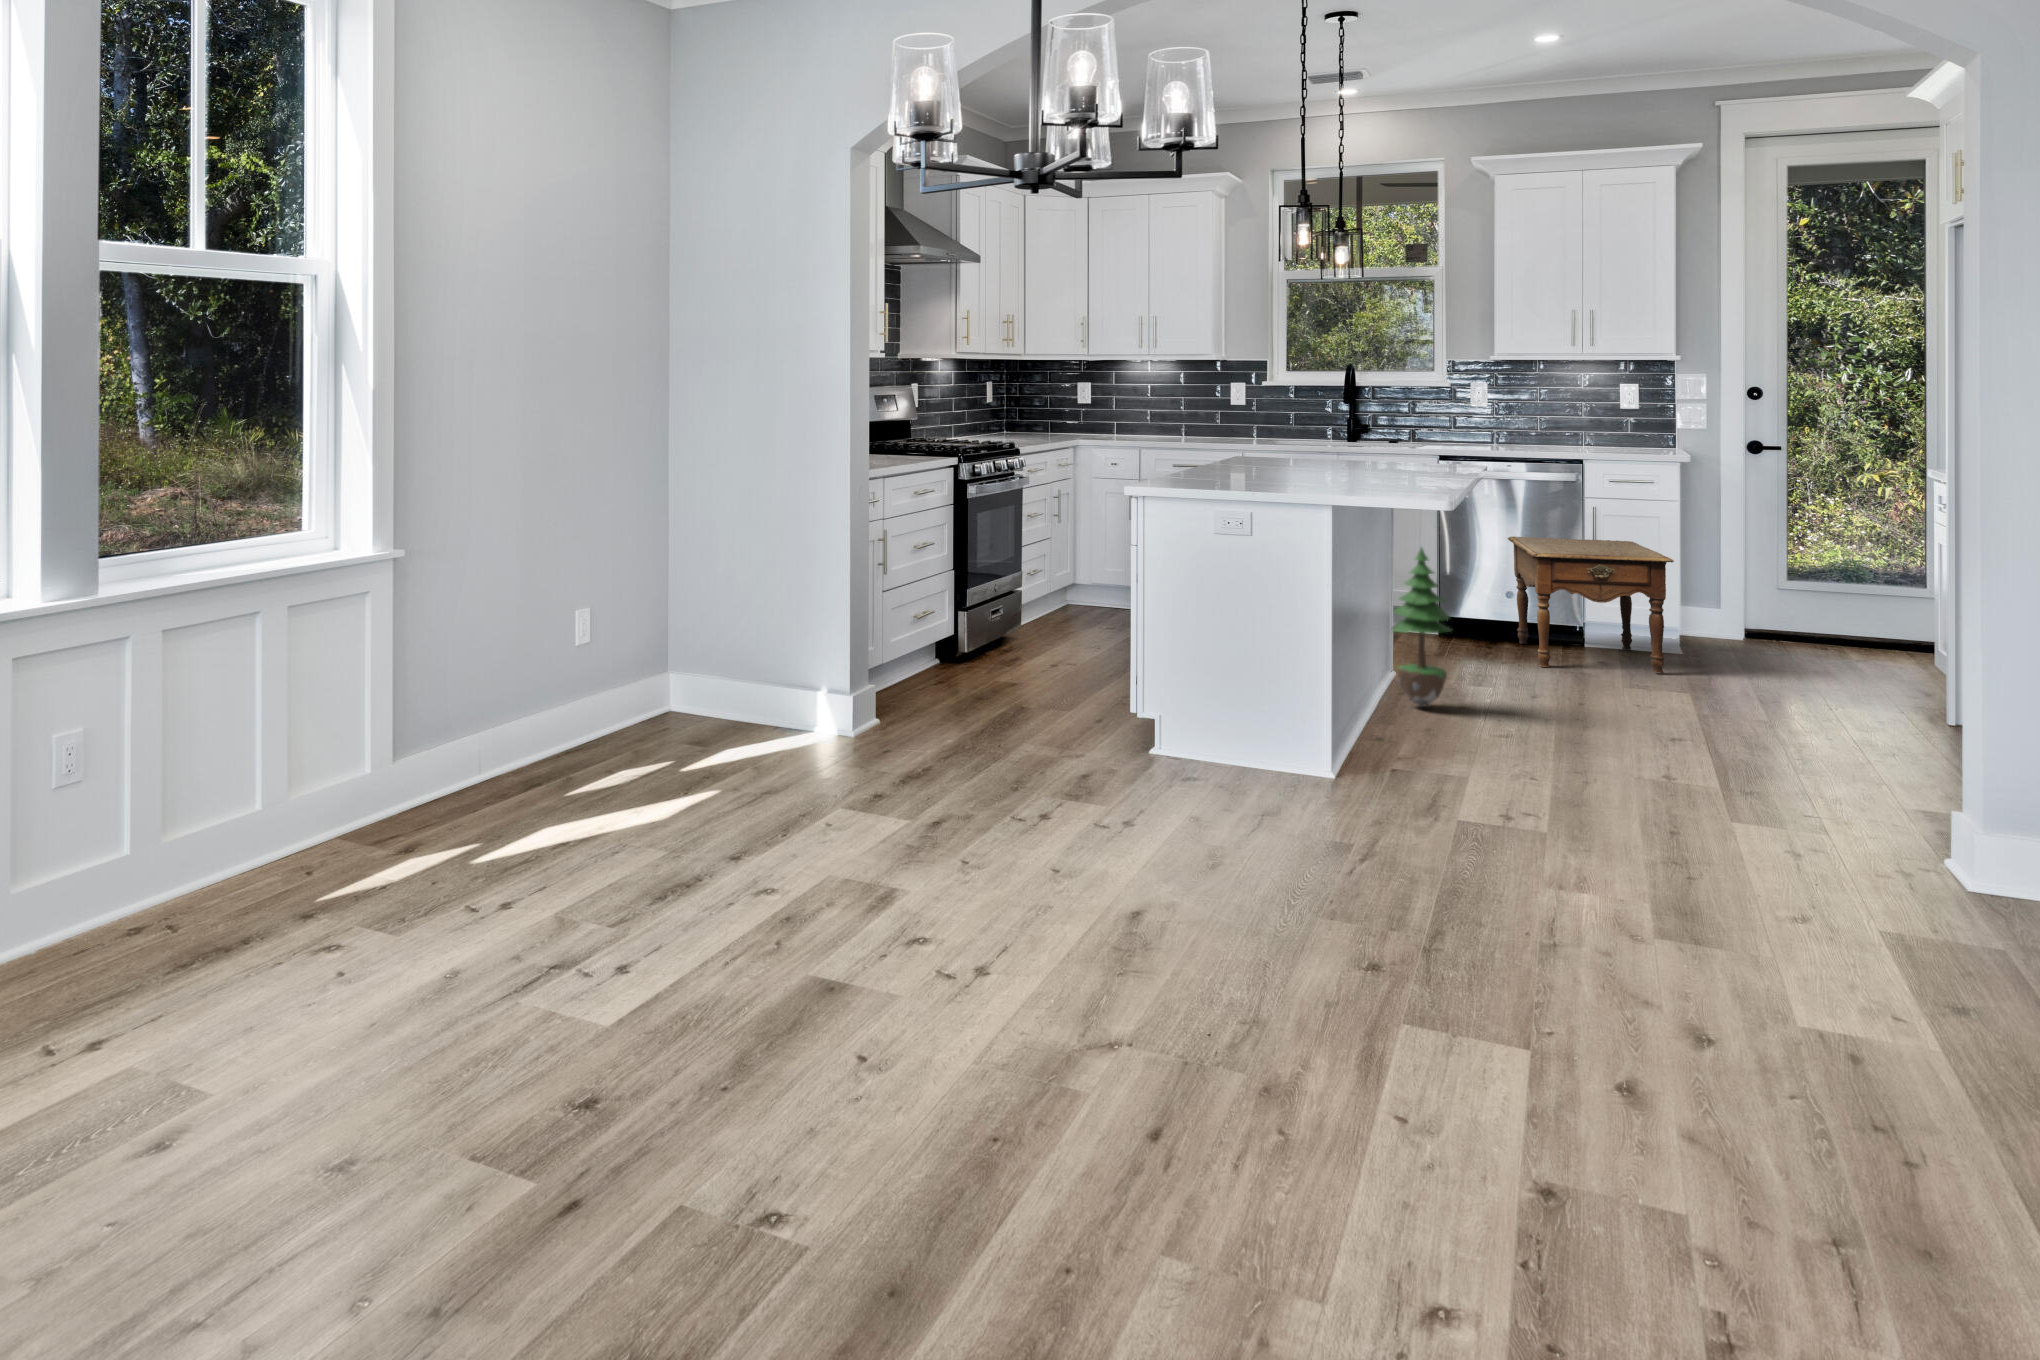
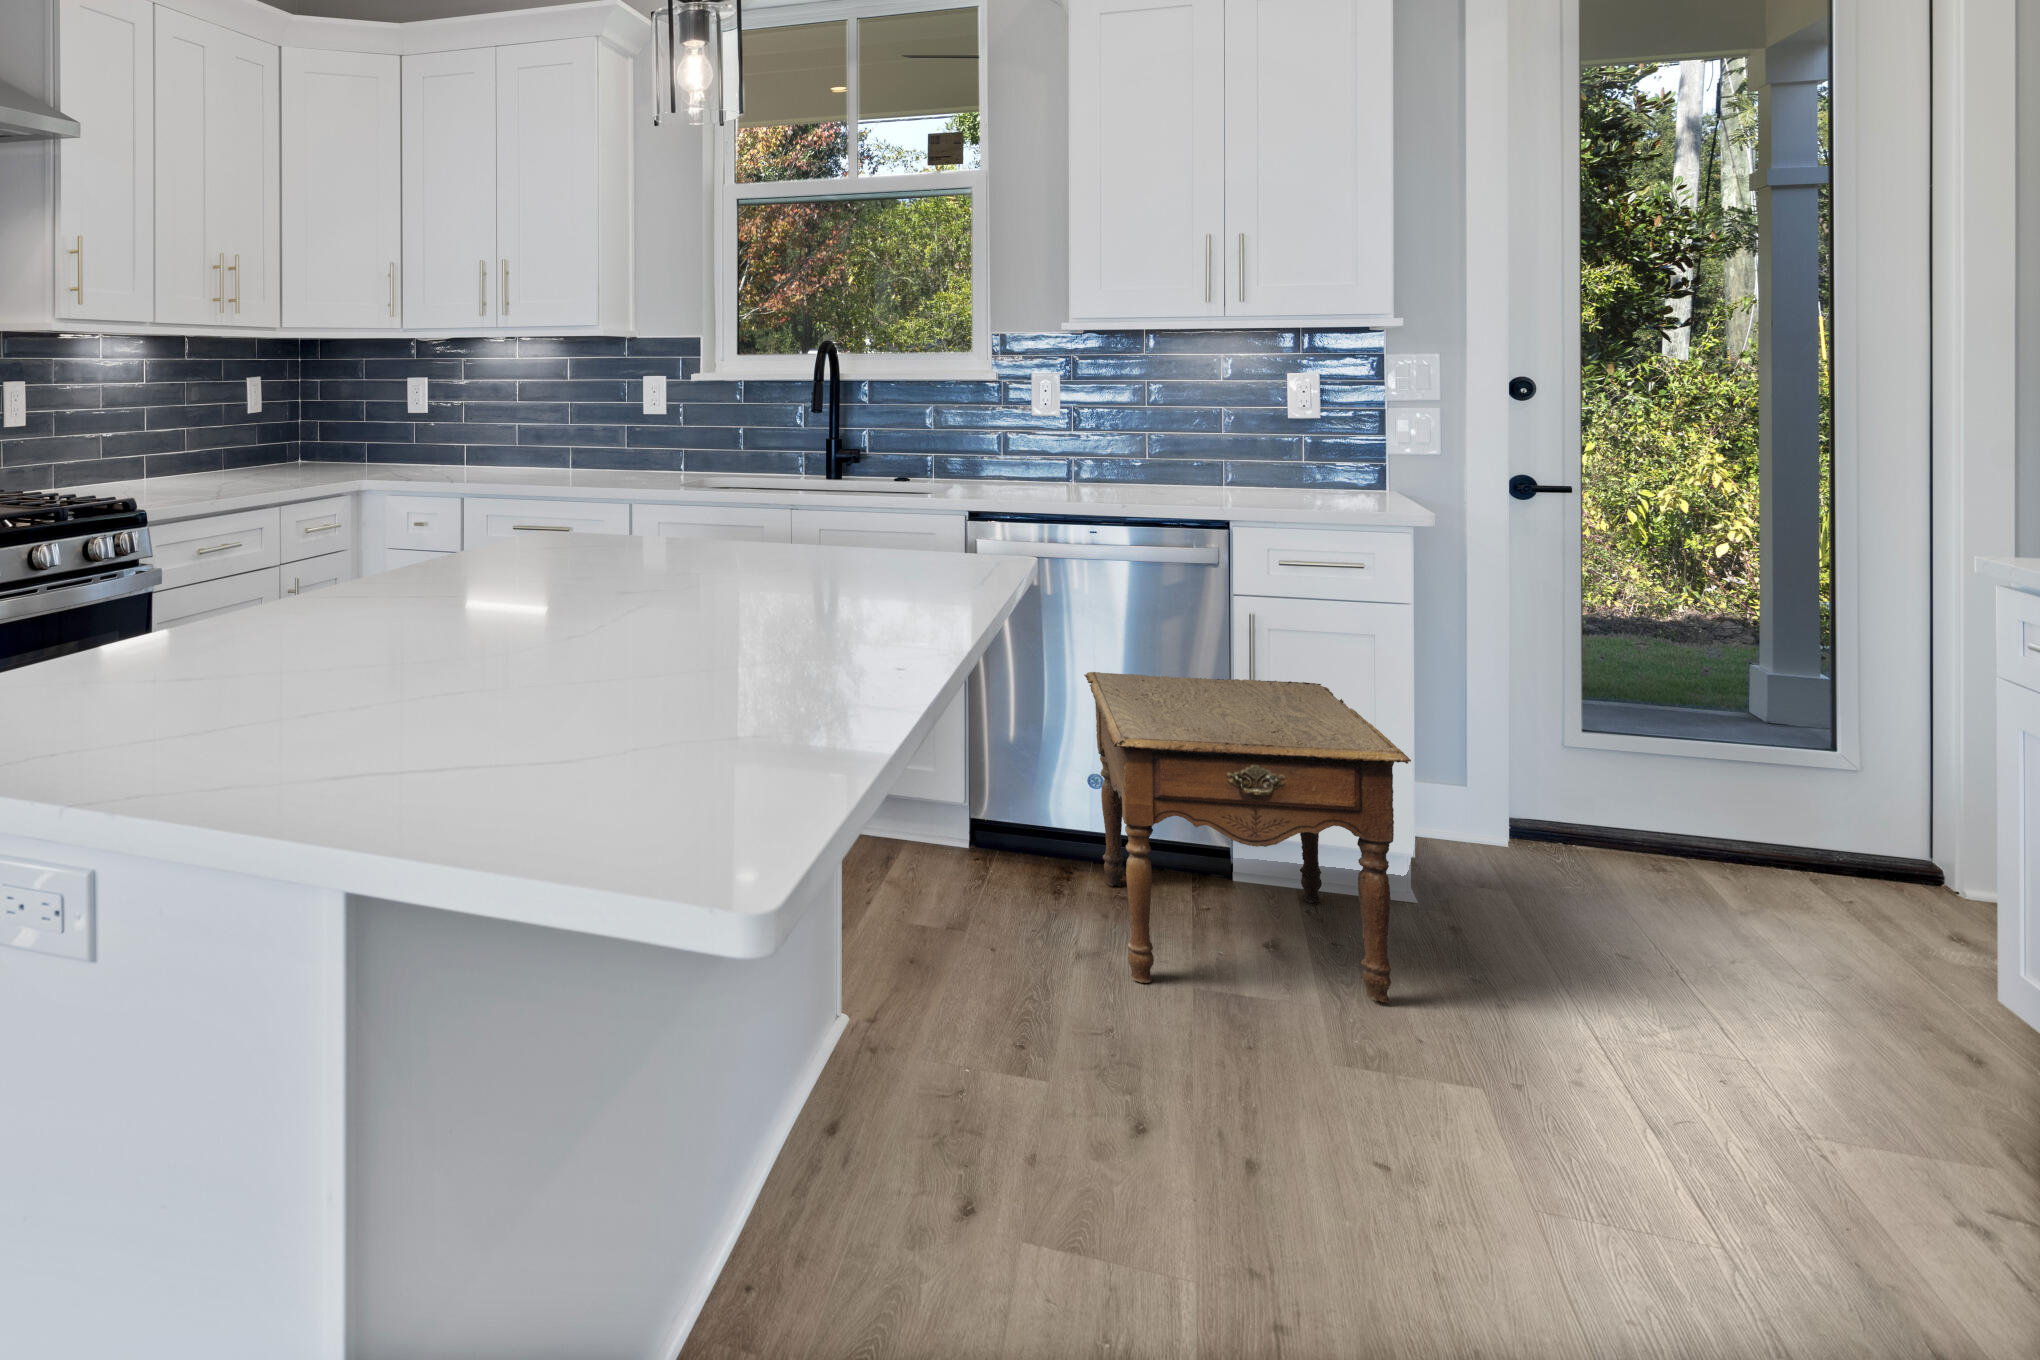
potted tree: present [1392,548,1451,707] -> none [721,800,875,1223]

